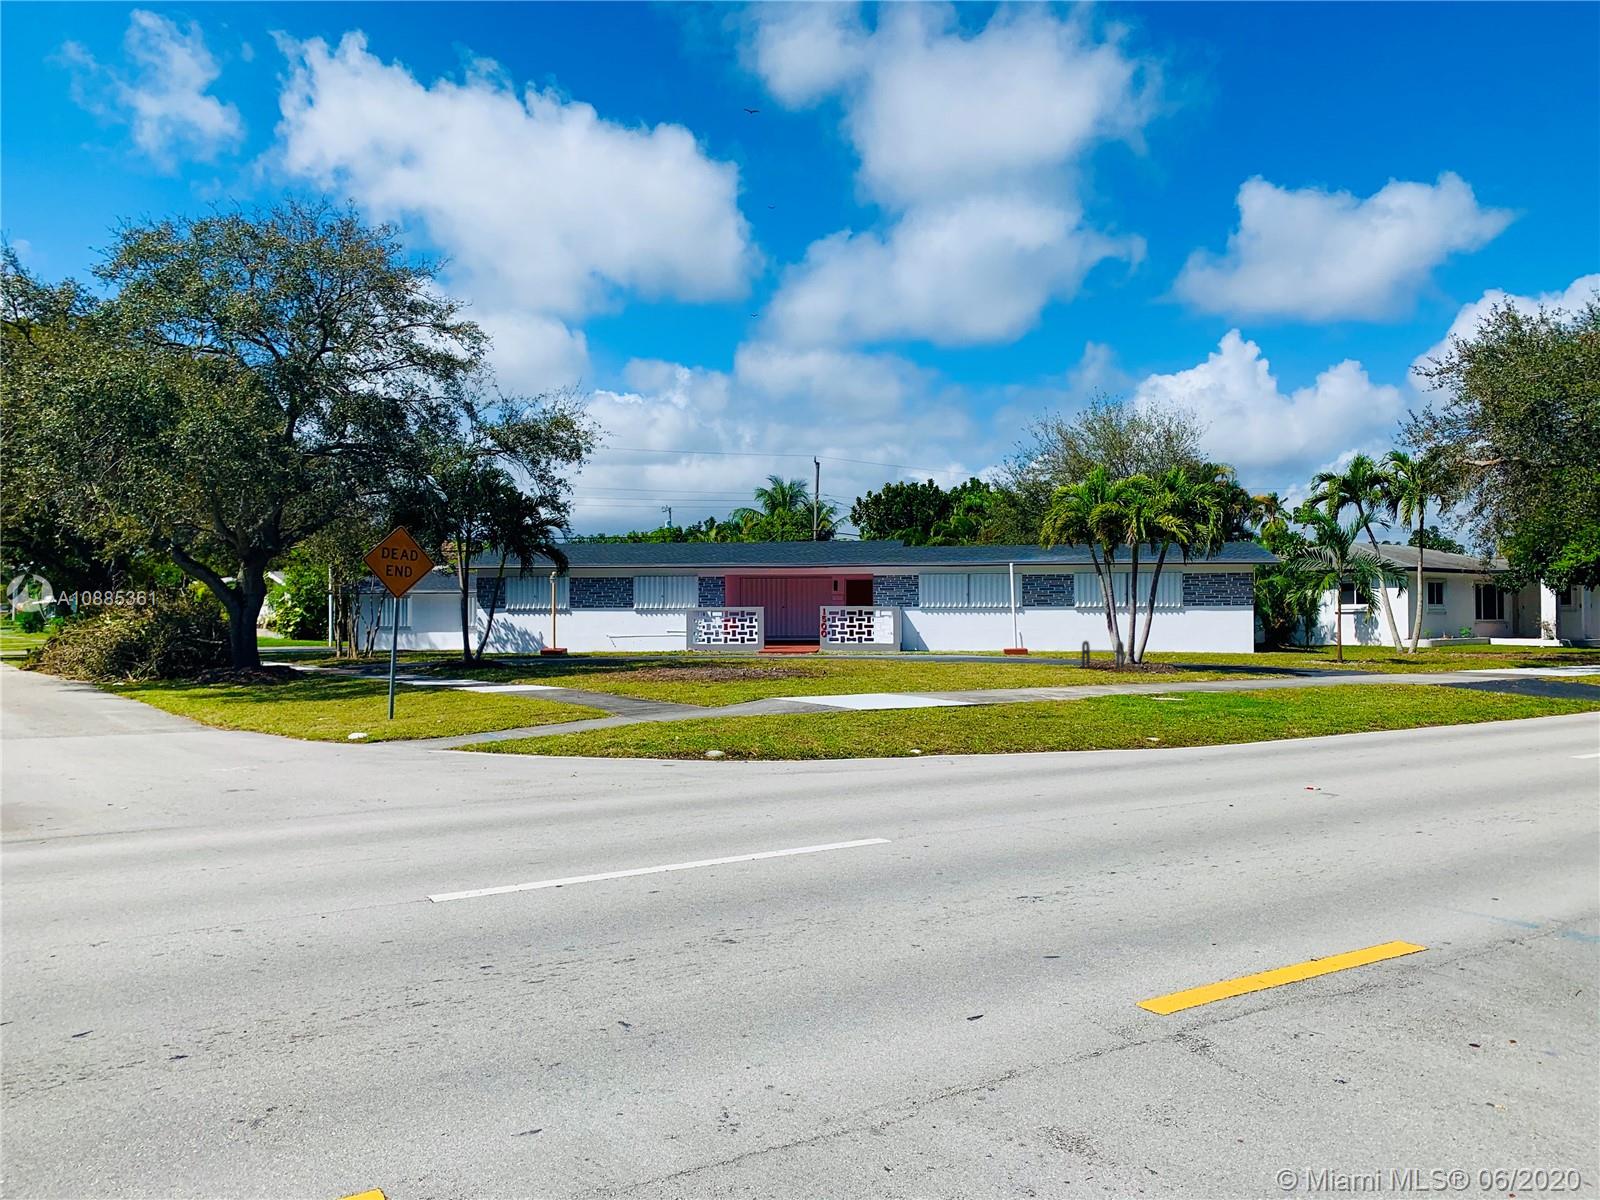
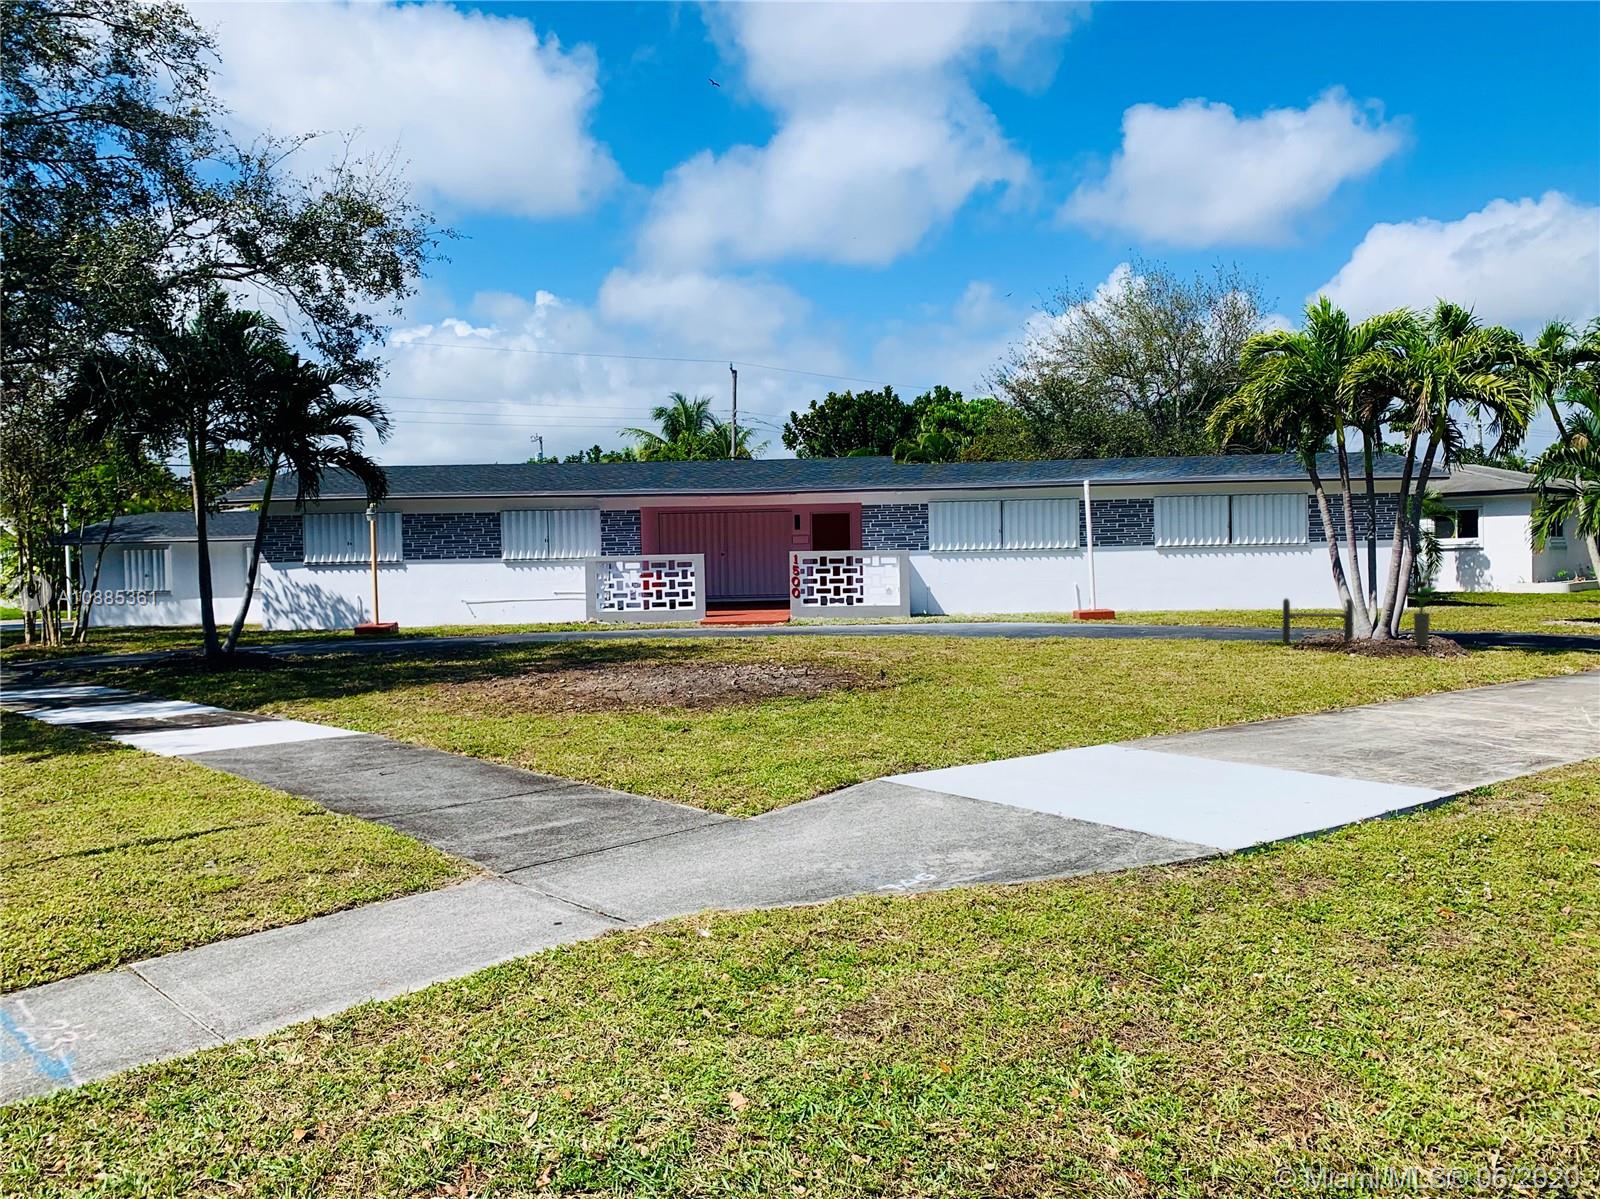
potted plant: none [1146,627,1166,670] -> present [1412,574,1436,647]

